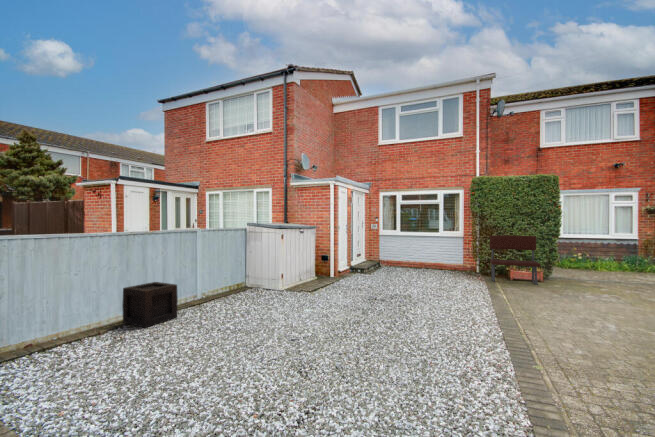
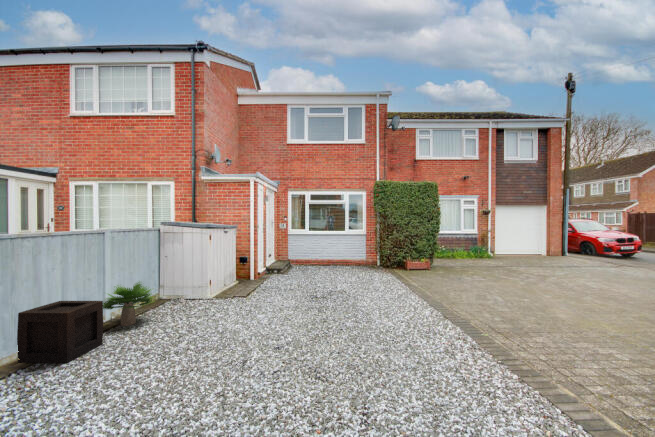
bench: present [490,235,541,285] -> none [391,232,432,273]
potted plant: none [184,270,228,306] -> present [103,282,153,326]

